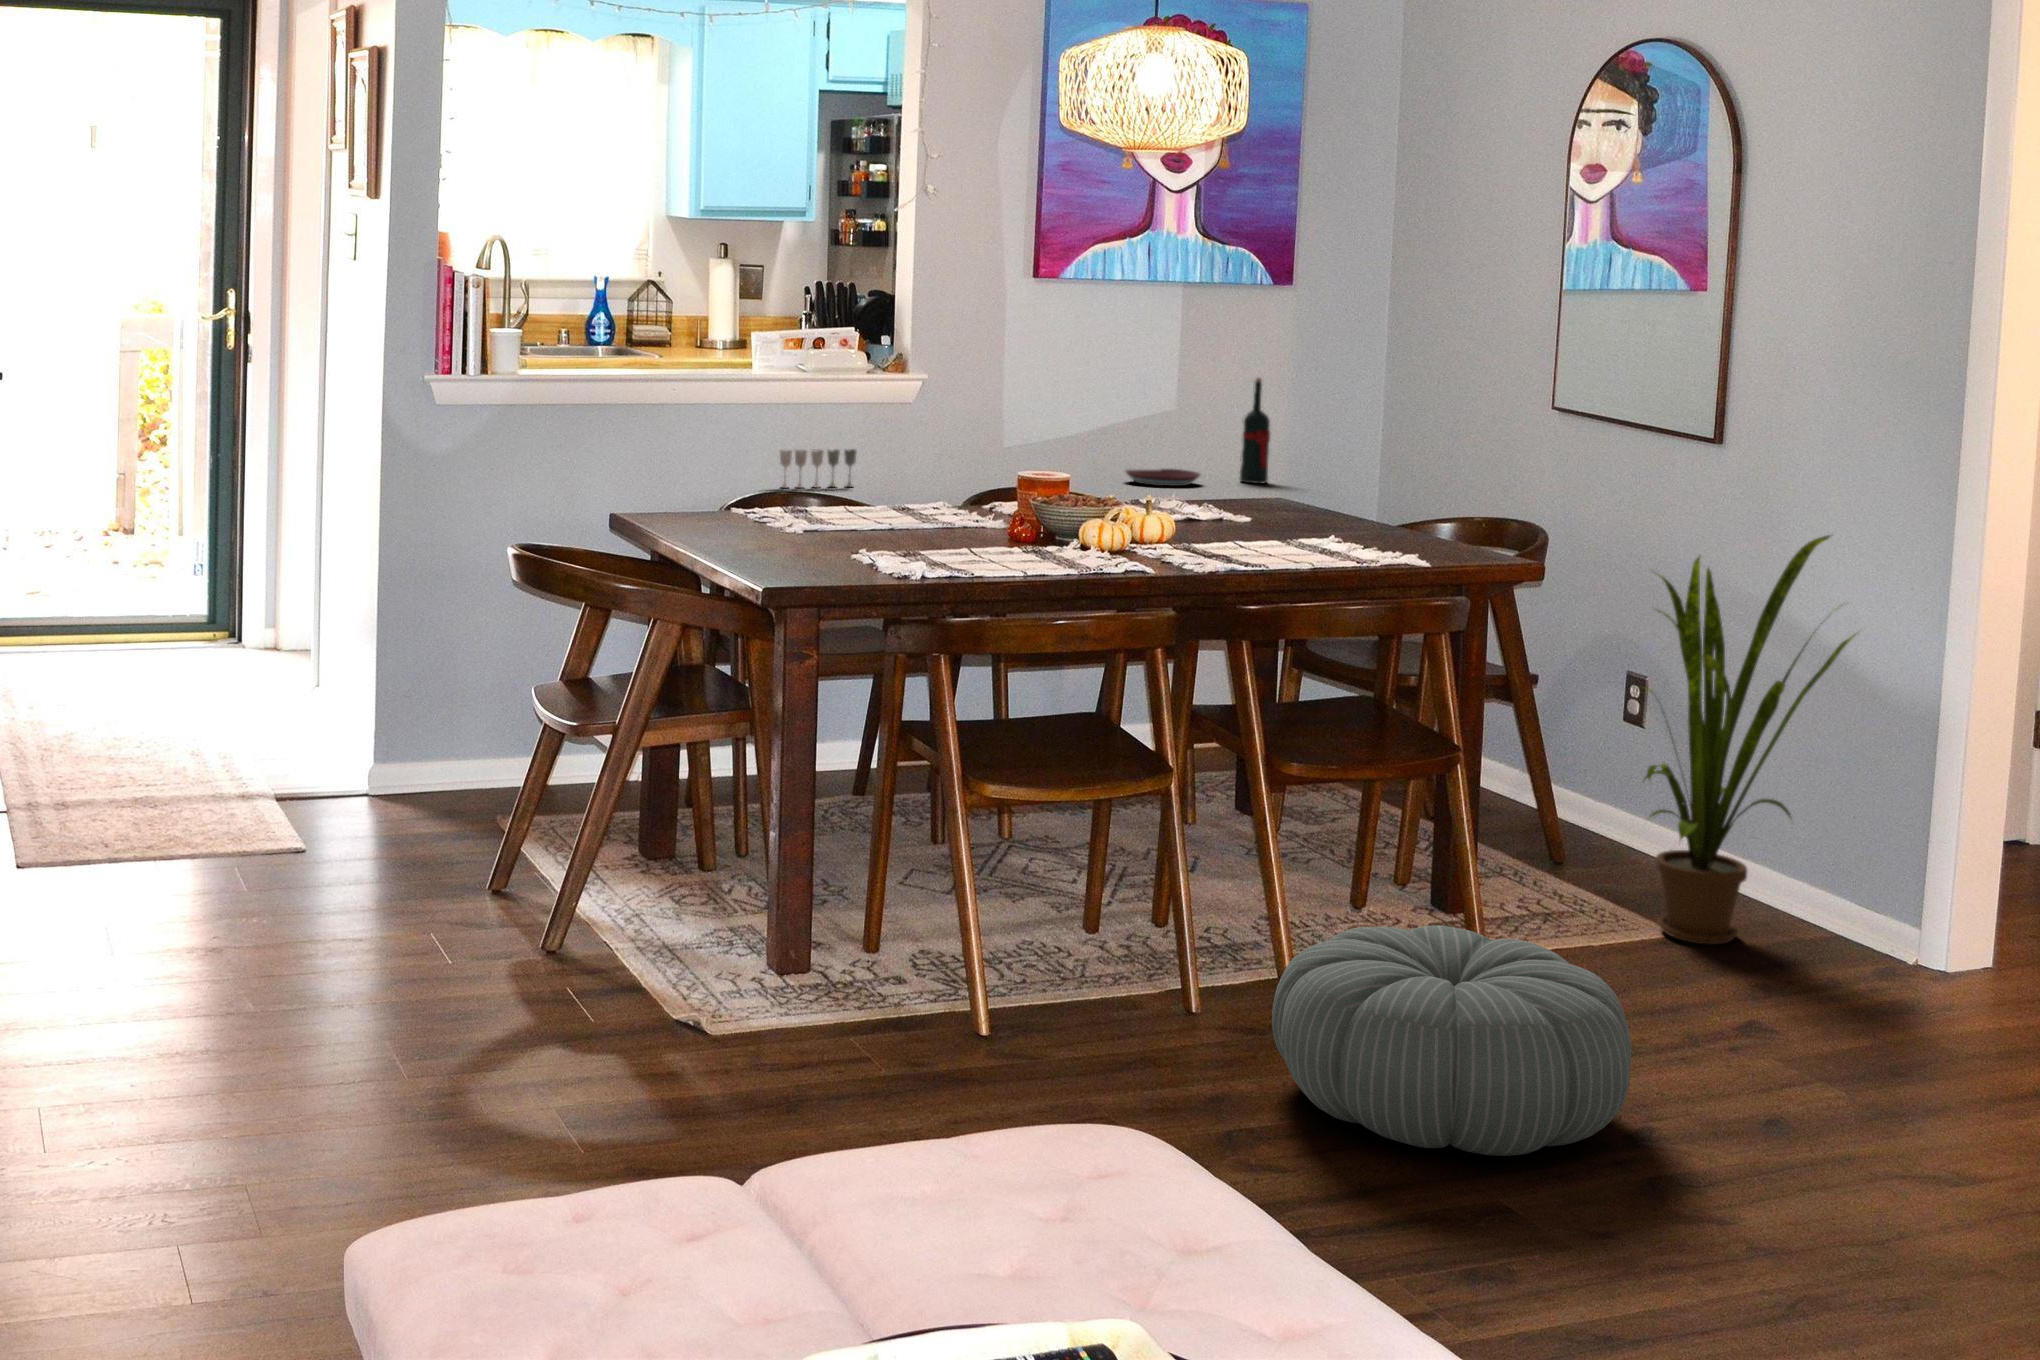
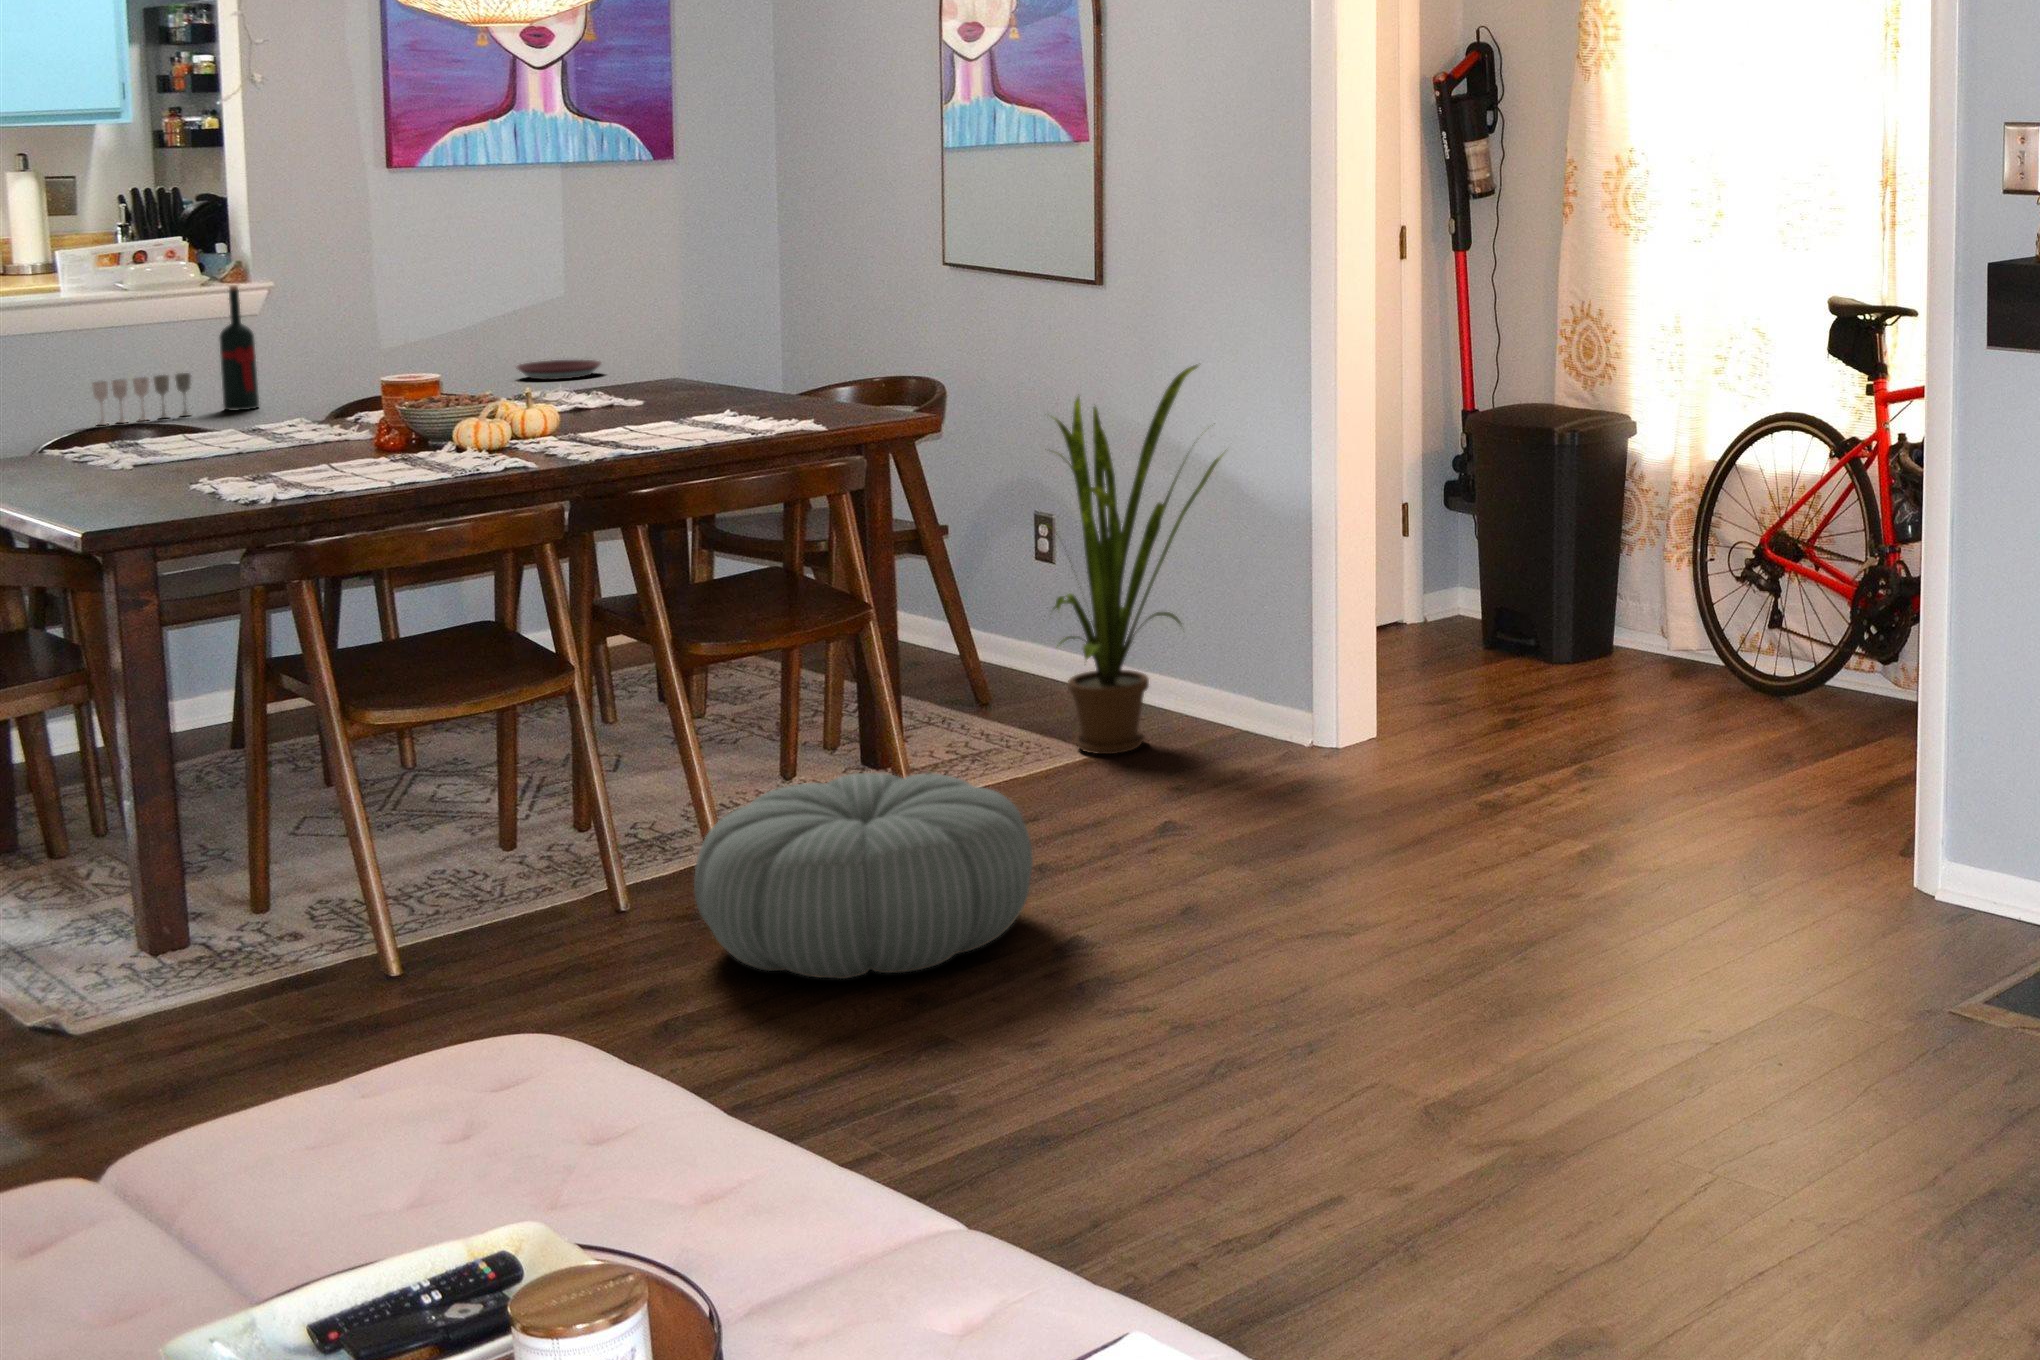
wine bottle: present [1240,378,1270,484] -> present [220,285,259,410]

